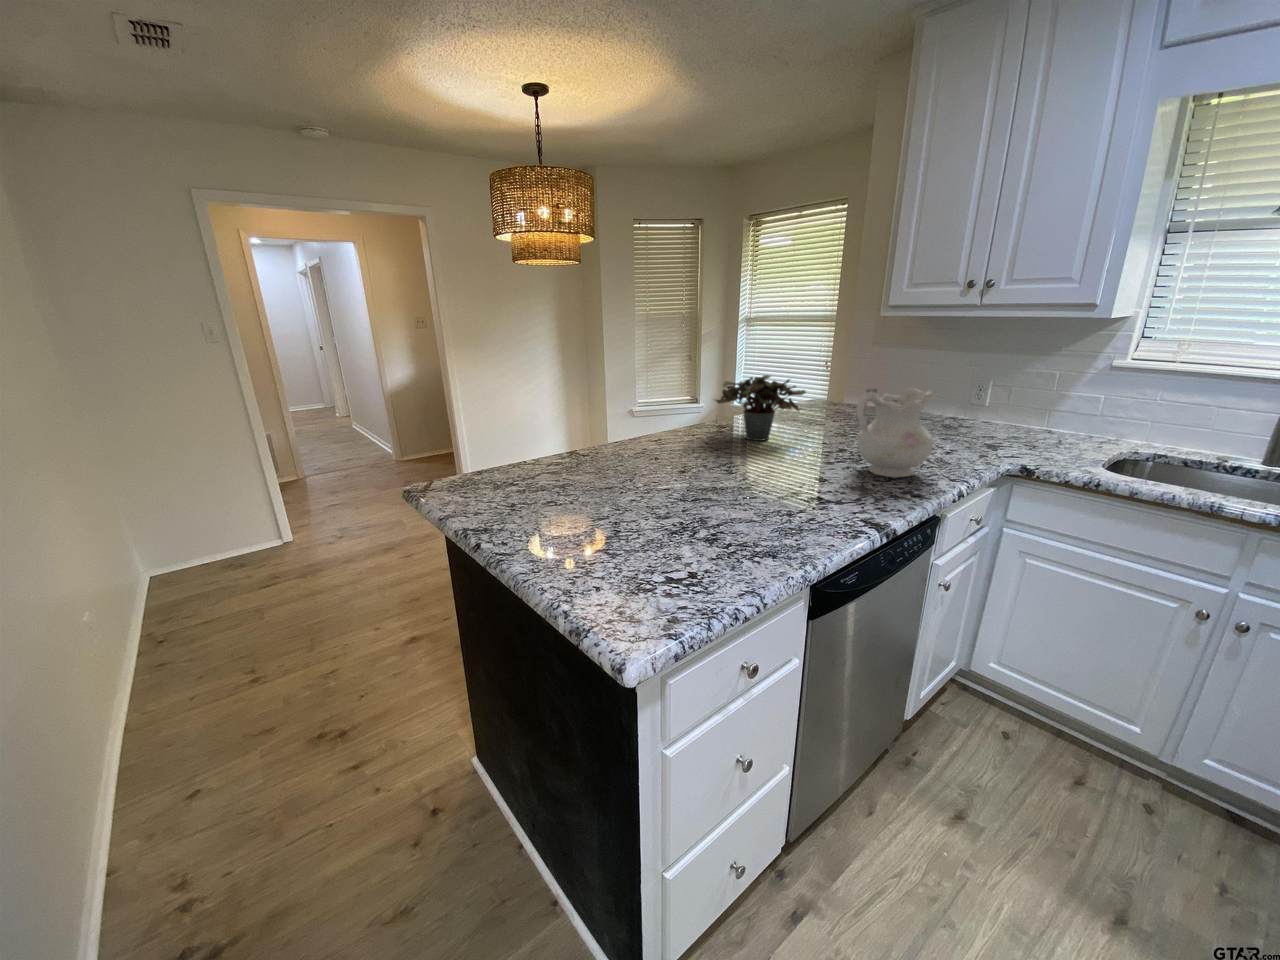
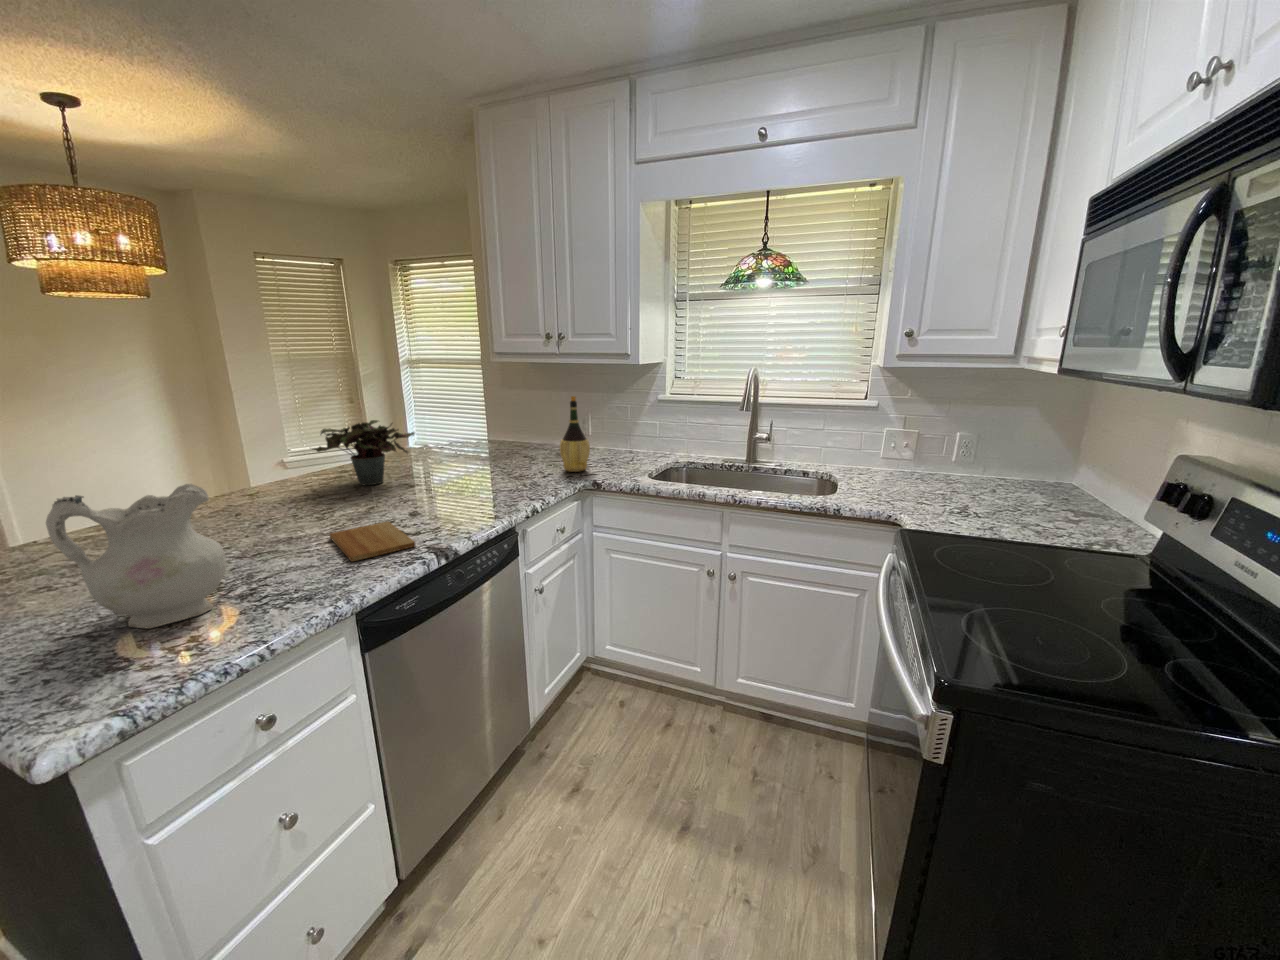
wine bottle: none [973,357,1018,451] -> present [560,396,590,472]
ceramic pitcher: present [857,388,935,478] -> present [46,484,227,629]
cutting board: none [755,483,852,522] -> present [330,522,415,561]

